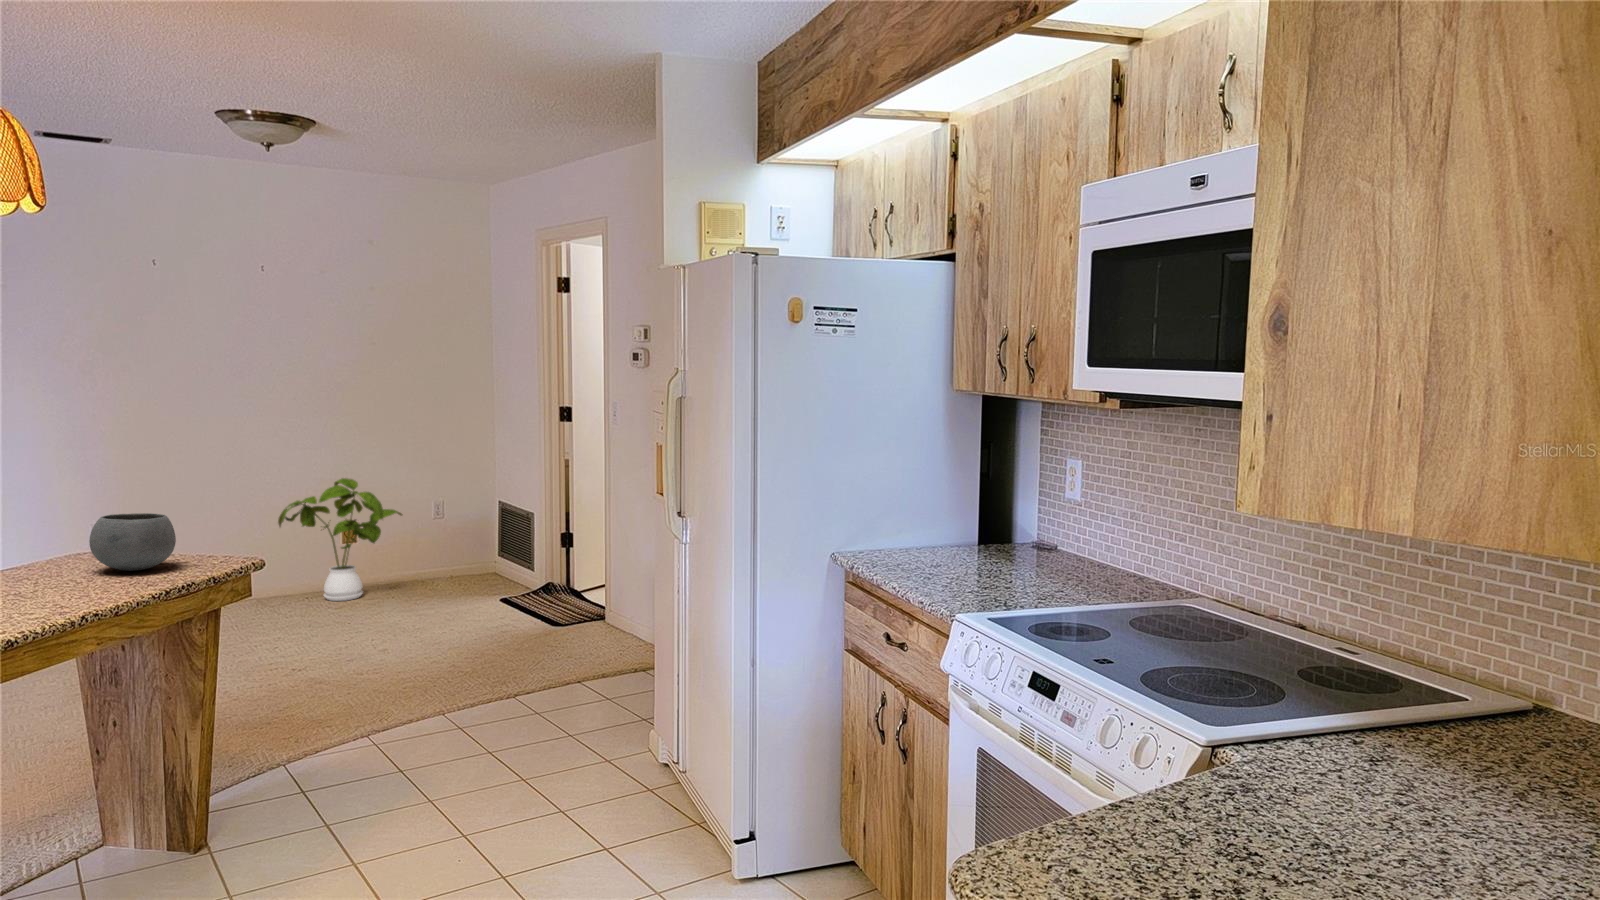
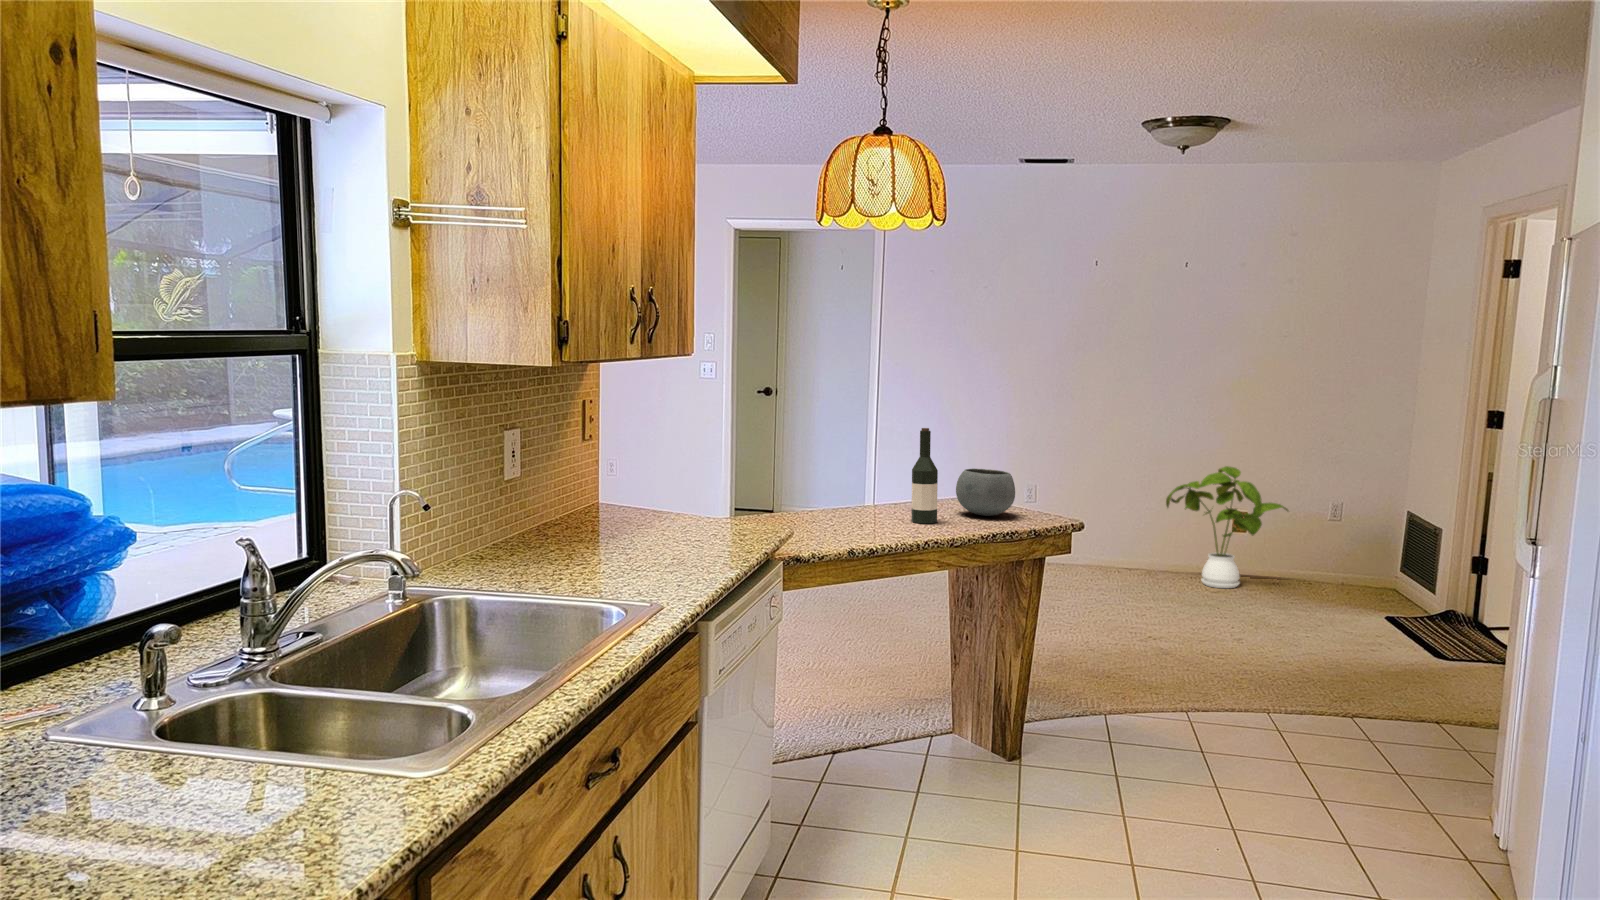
wine bottle: none [30,471,76,595] -> present [911,428,938,523]

